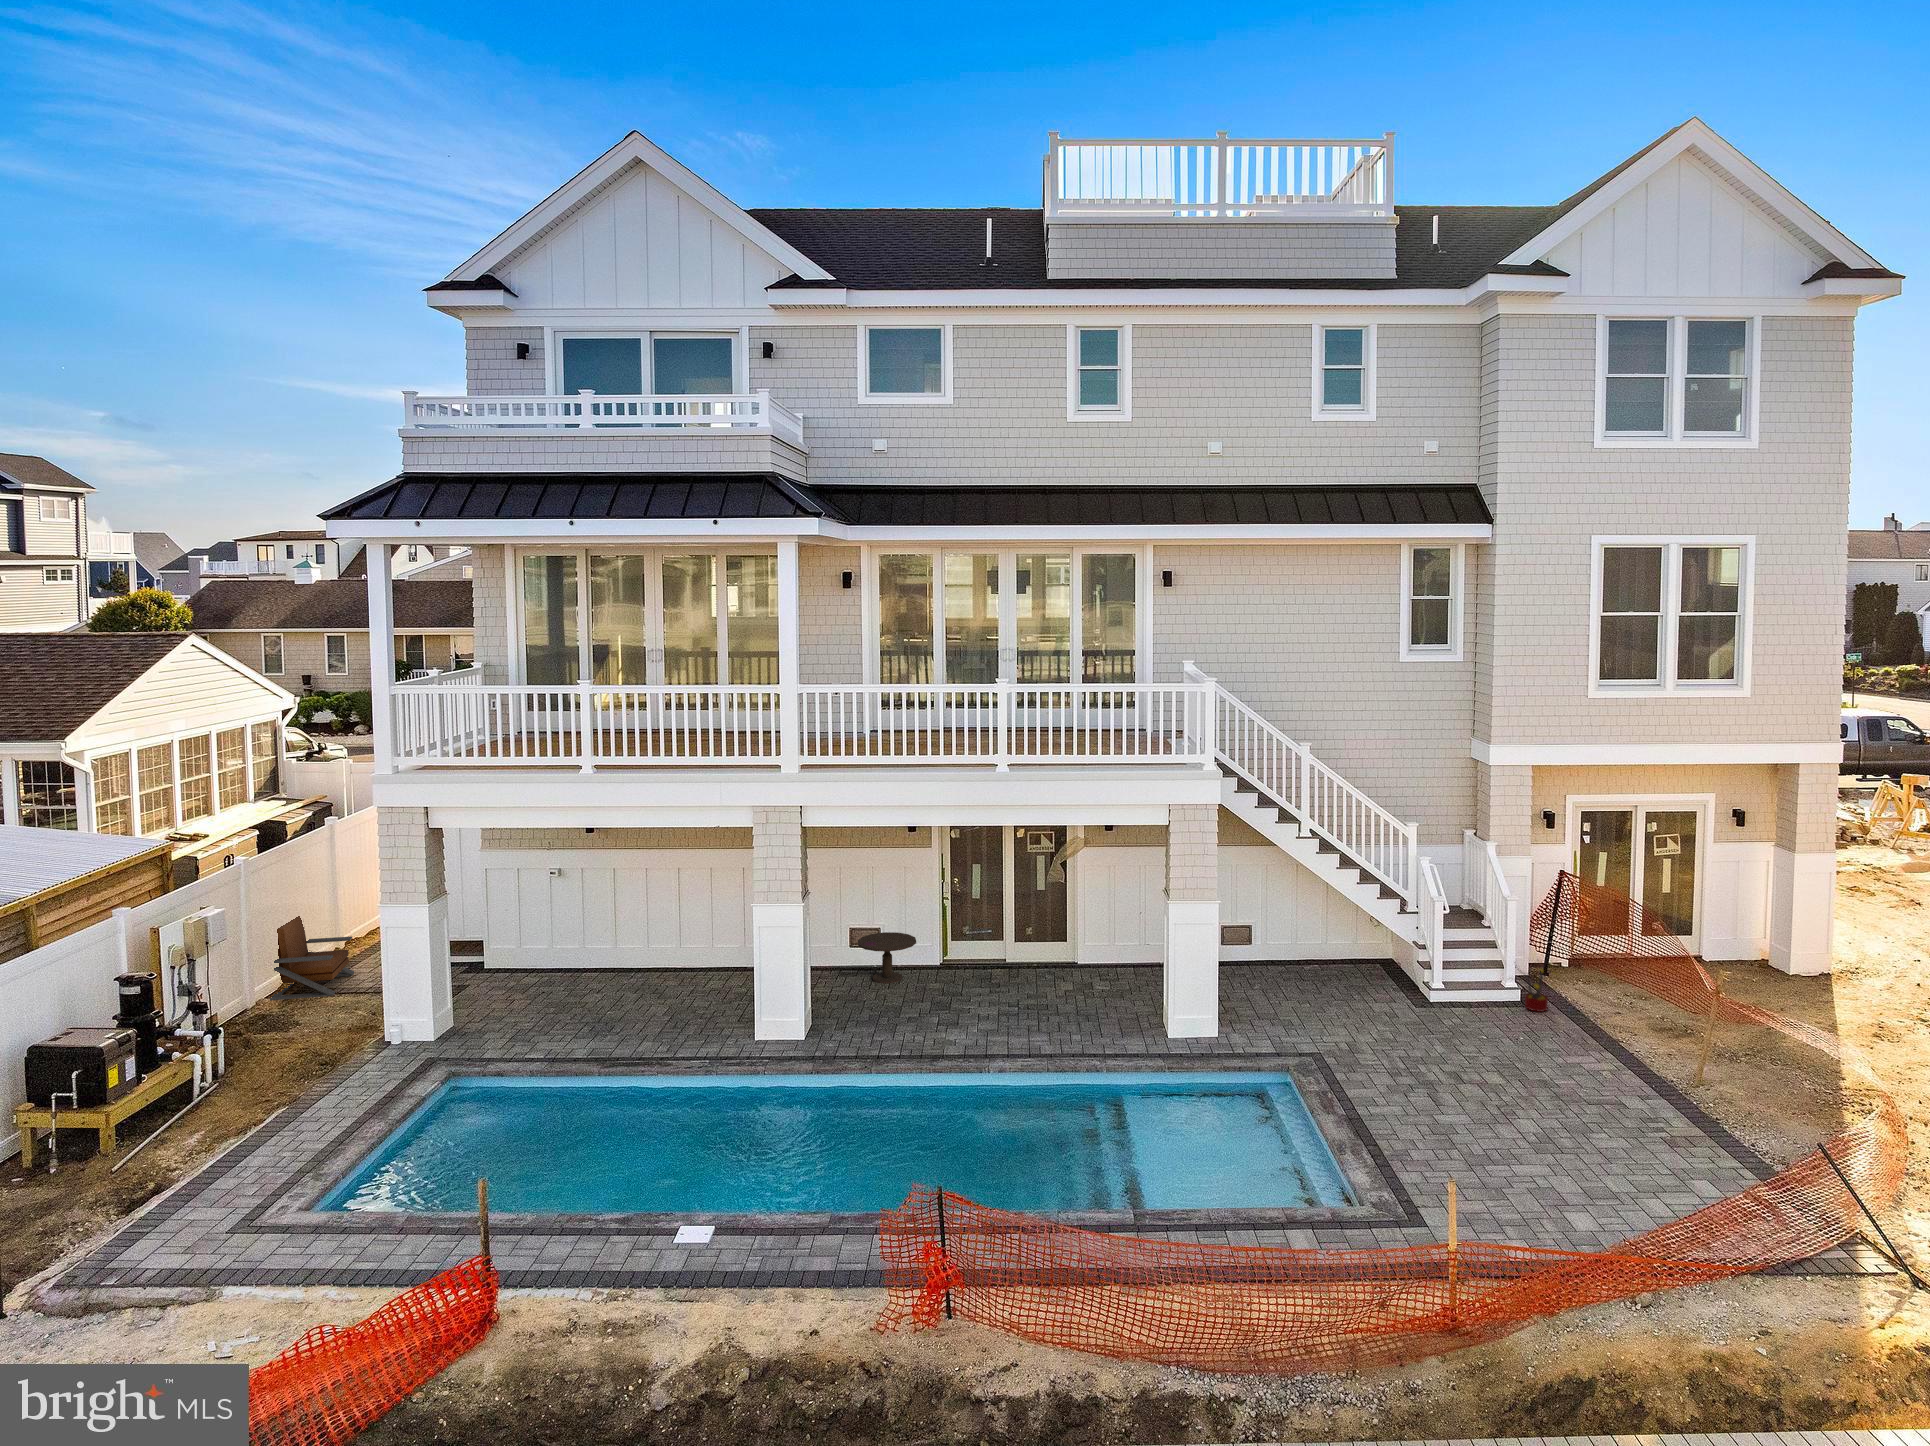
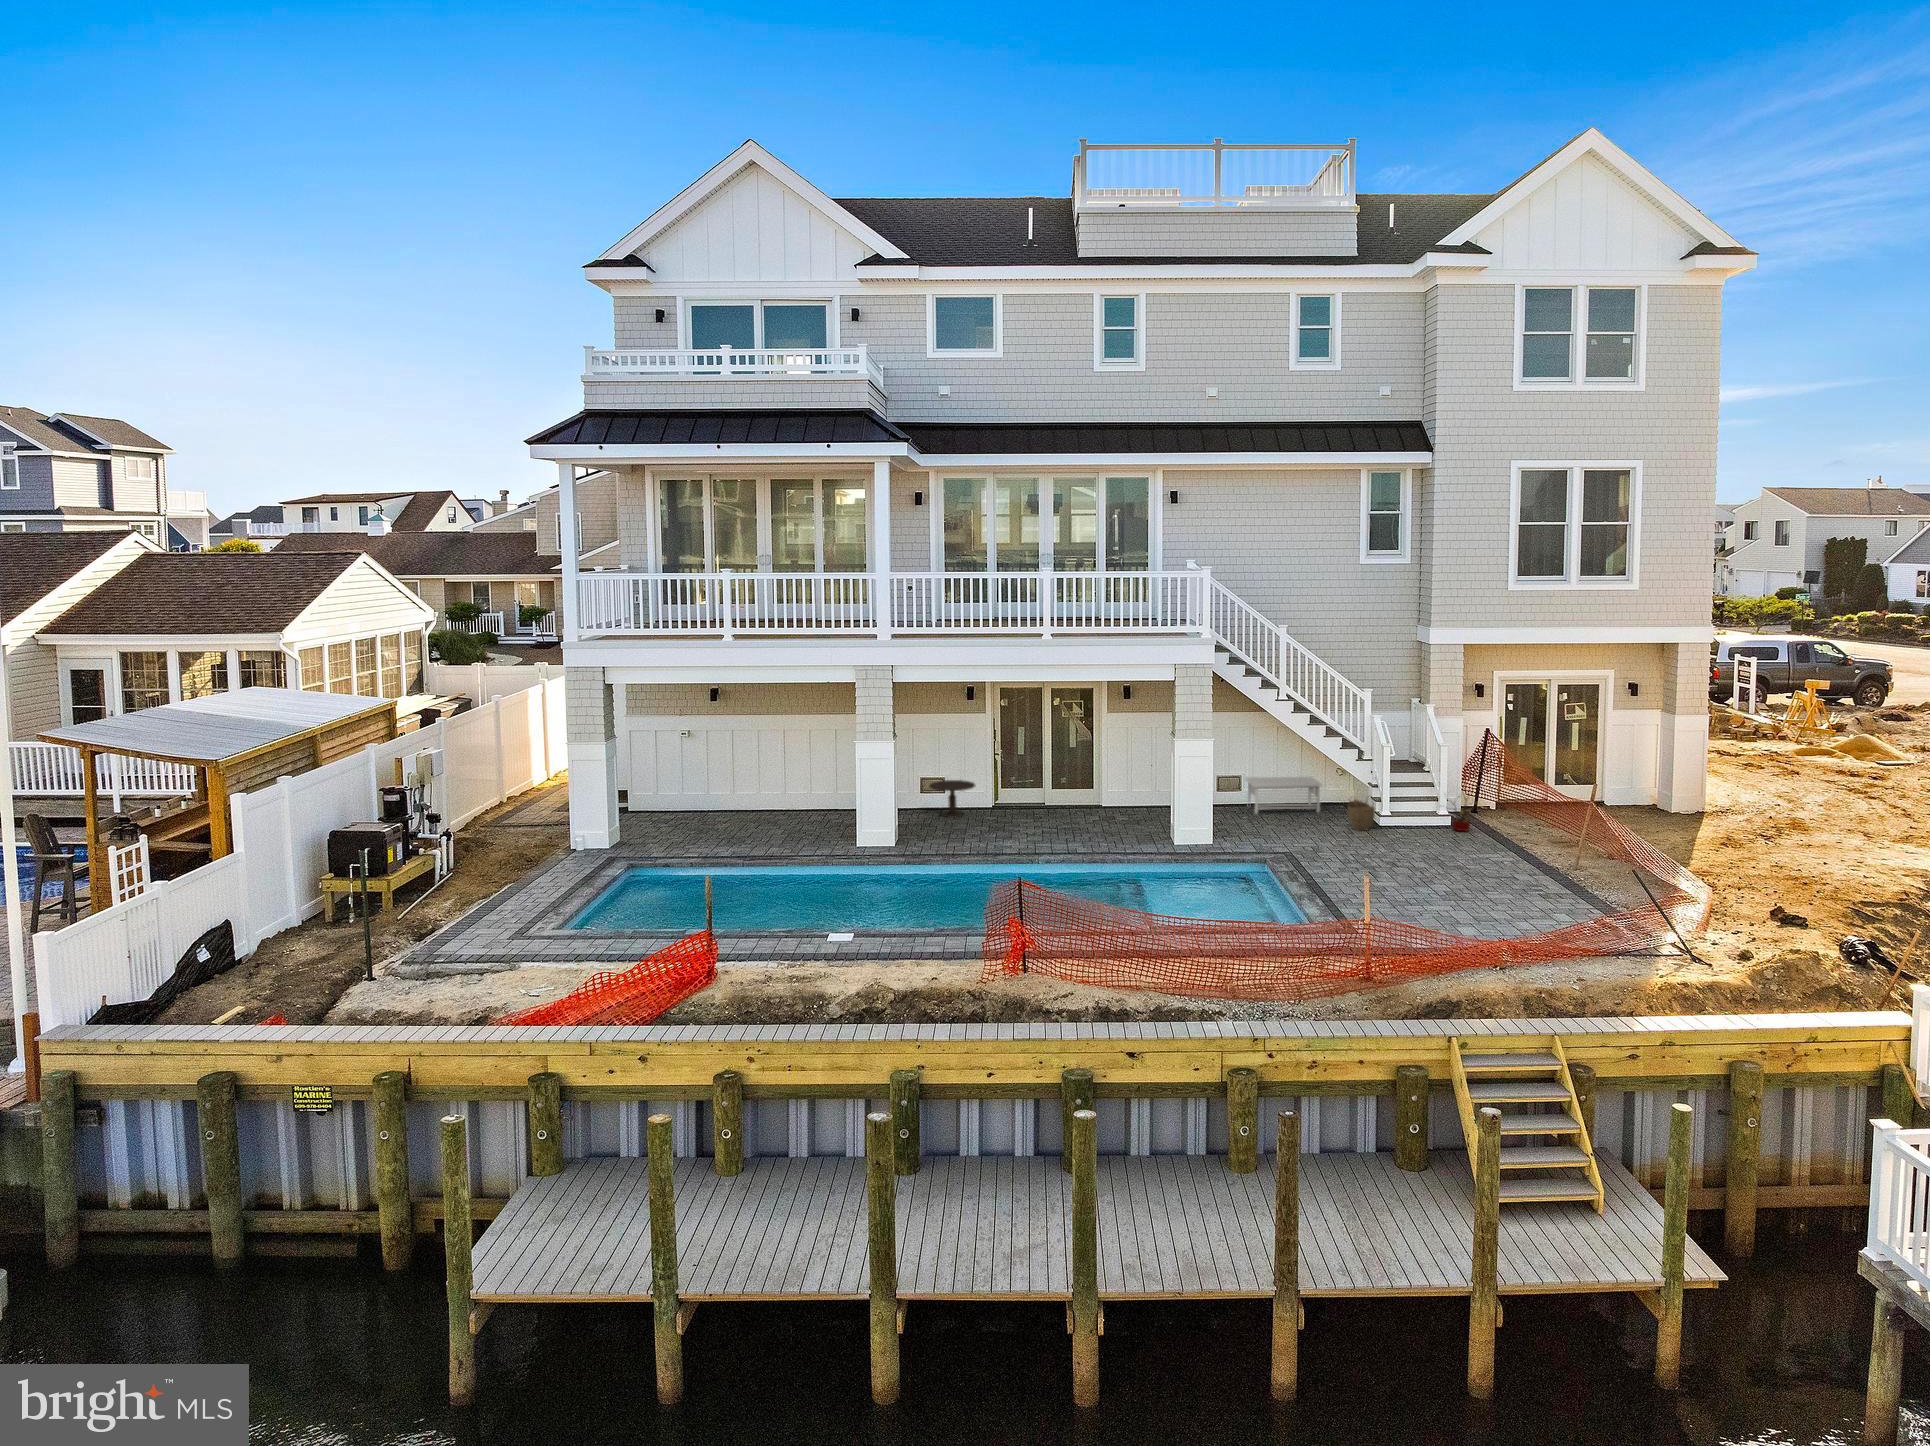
lounge chair: present [268,916,354,1000] -> none [464,764,530,828]
storage bench: none [1257,927,1355,978] -> present [1245,777,1322,813]
woven basket: none [1390,963,1425,1010] -> present [1348,798,1375,831]

